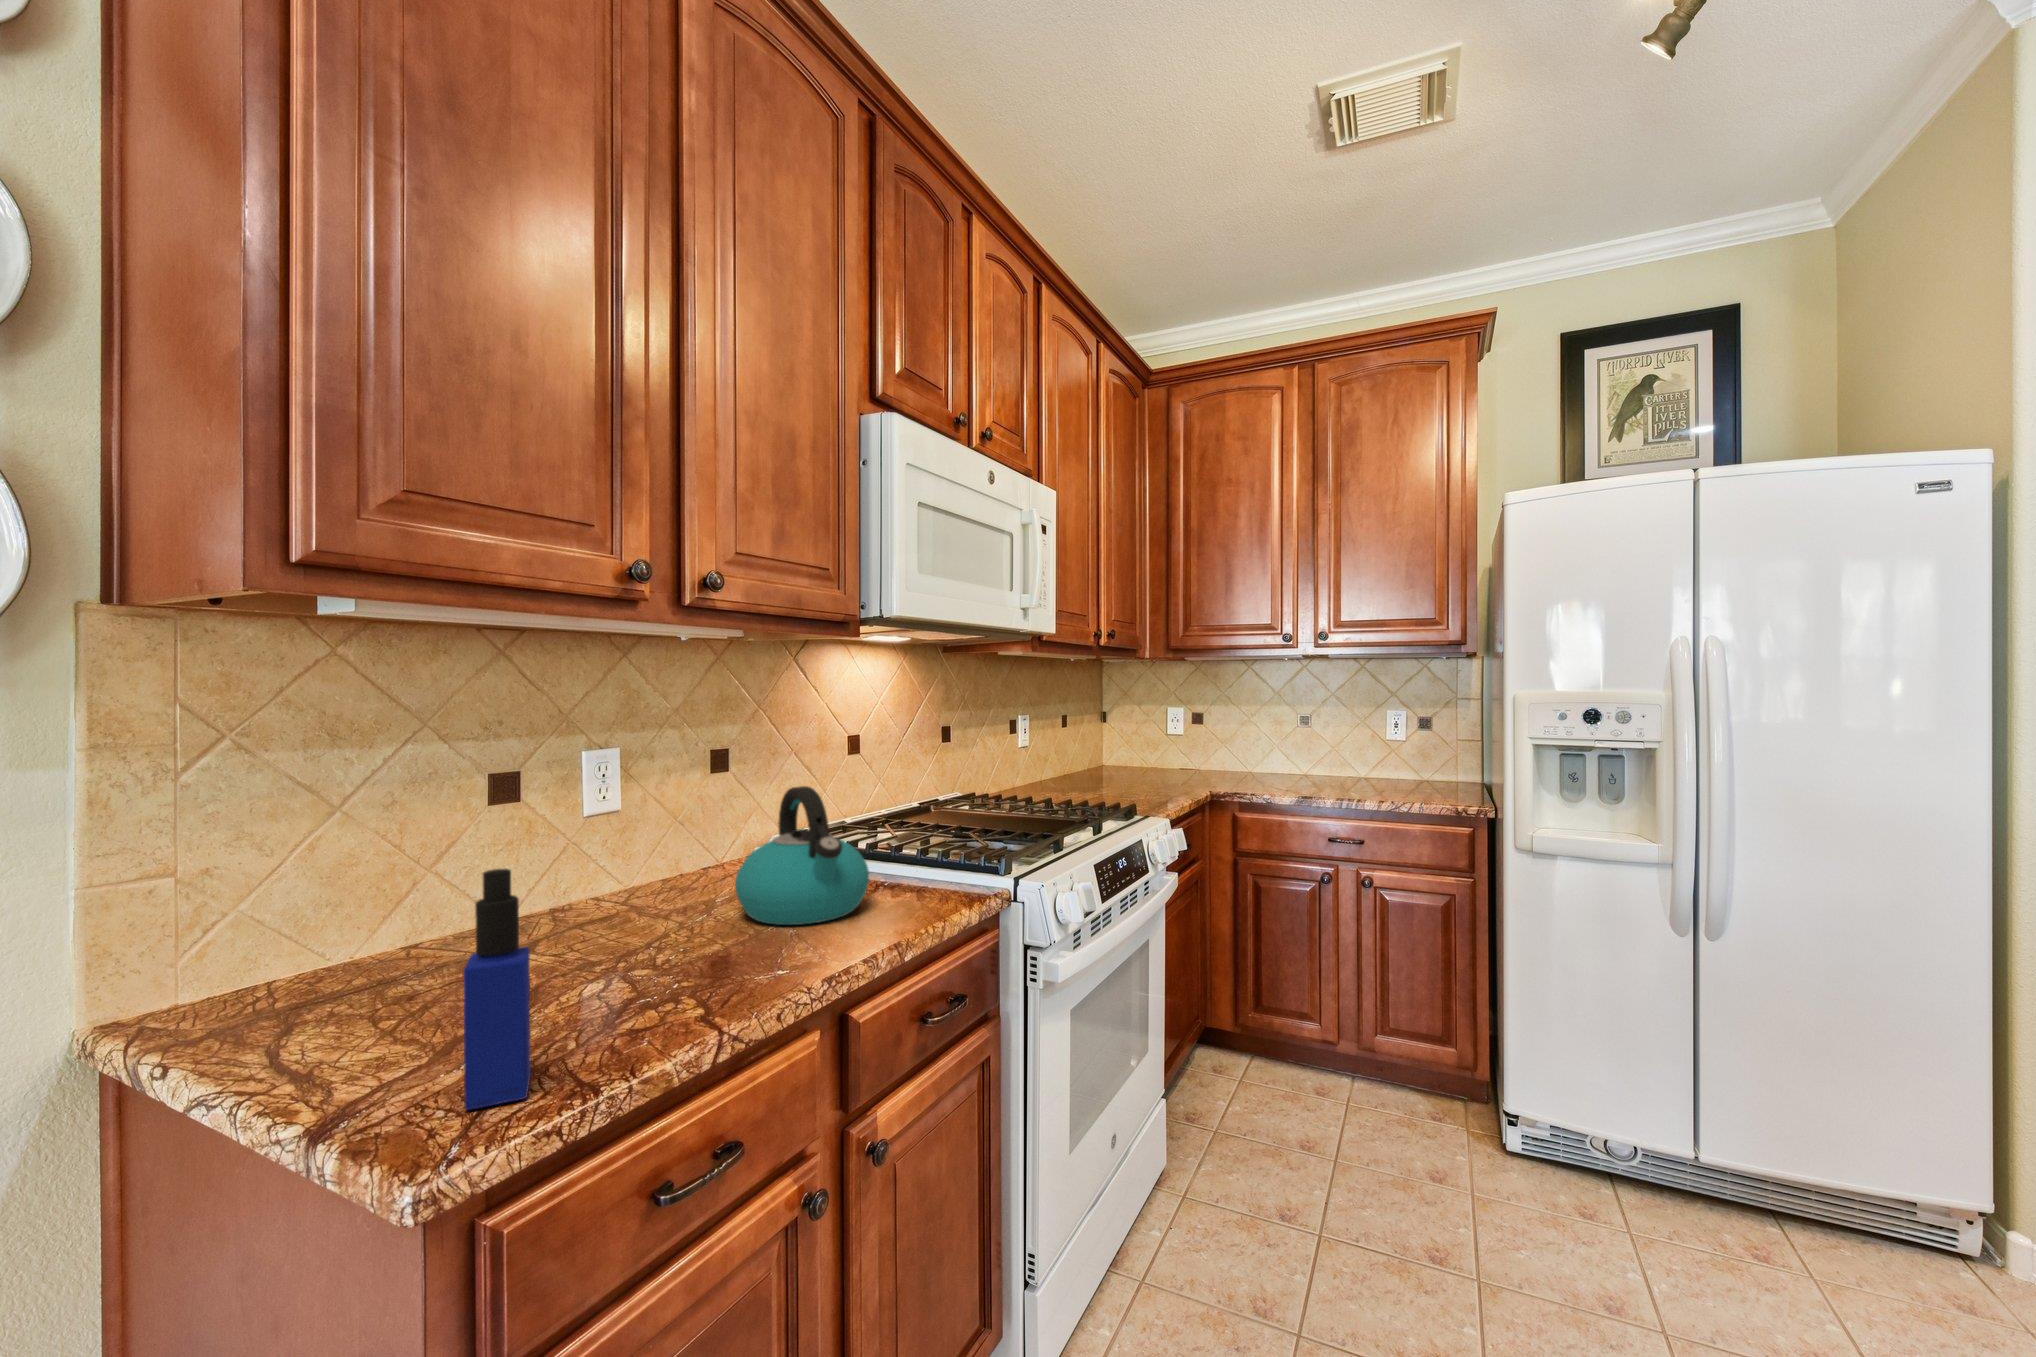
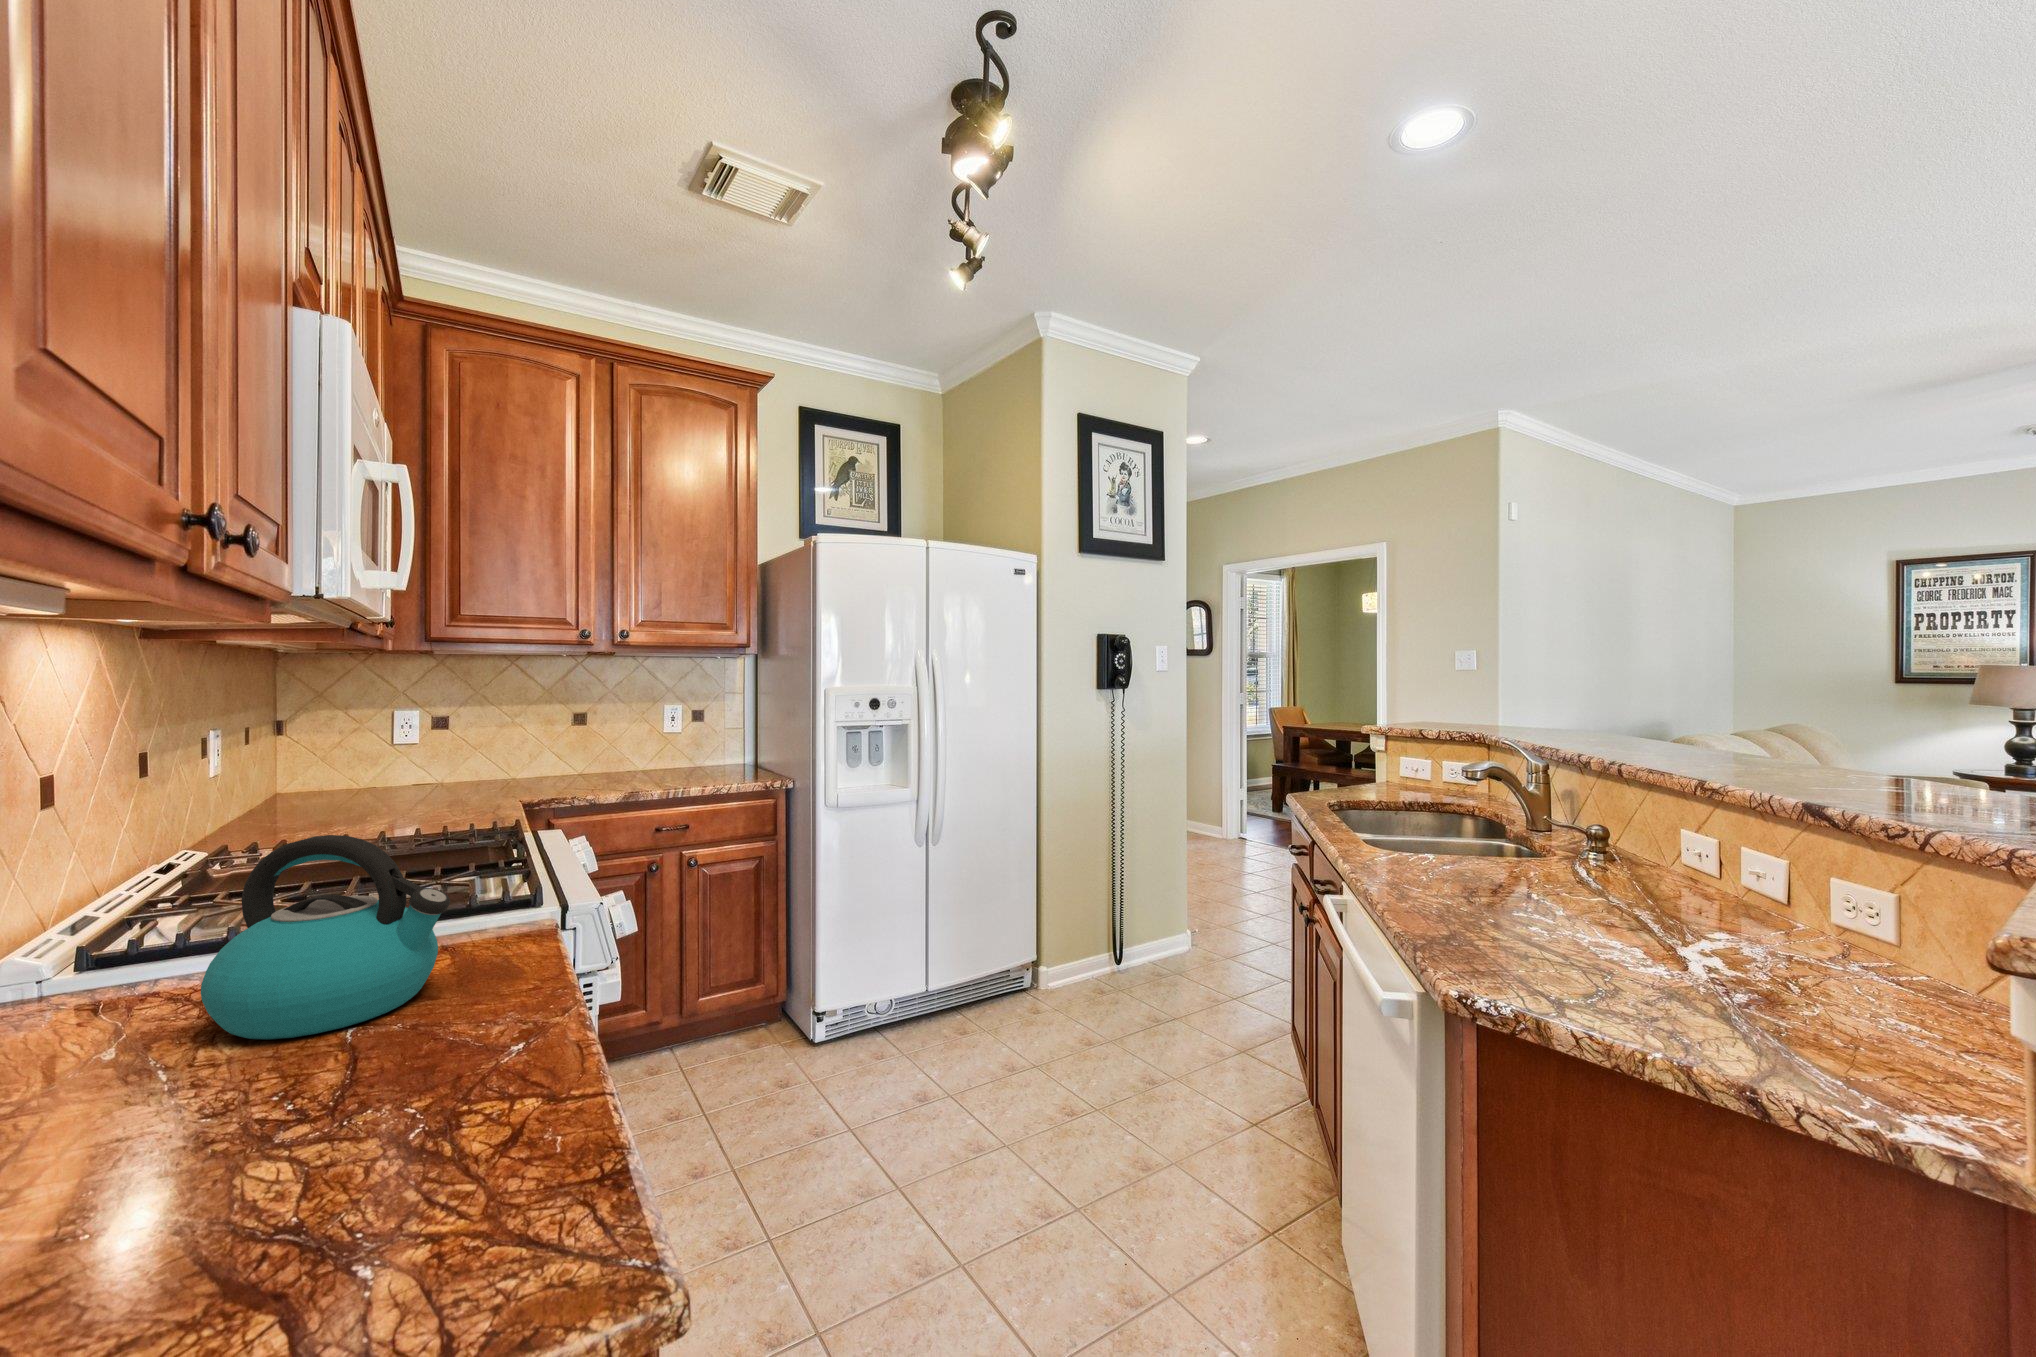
bottle: present [463,869,531,1110] -> none [448,943,564,1270]

